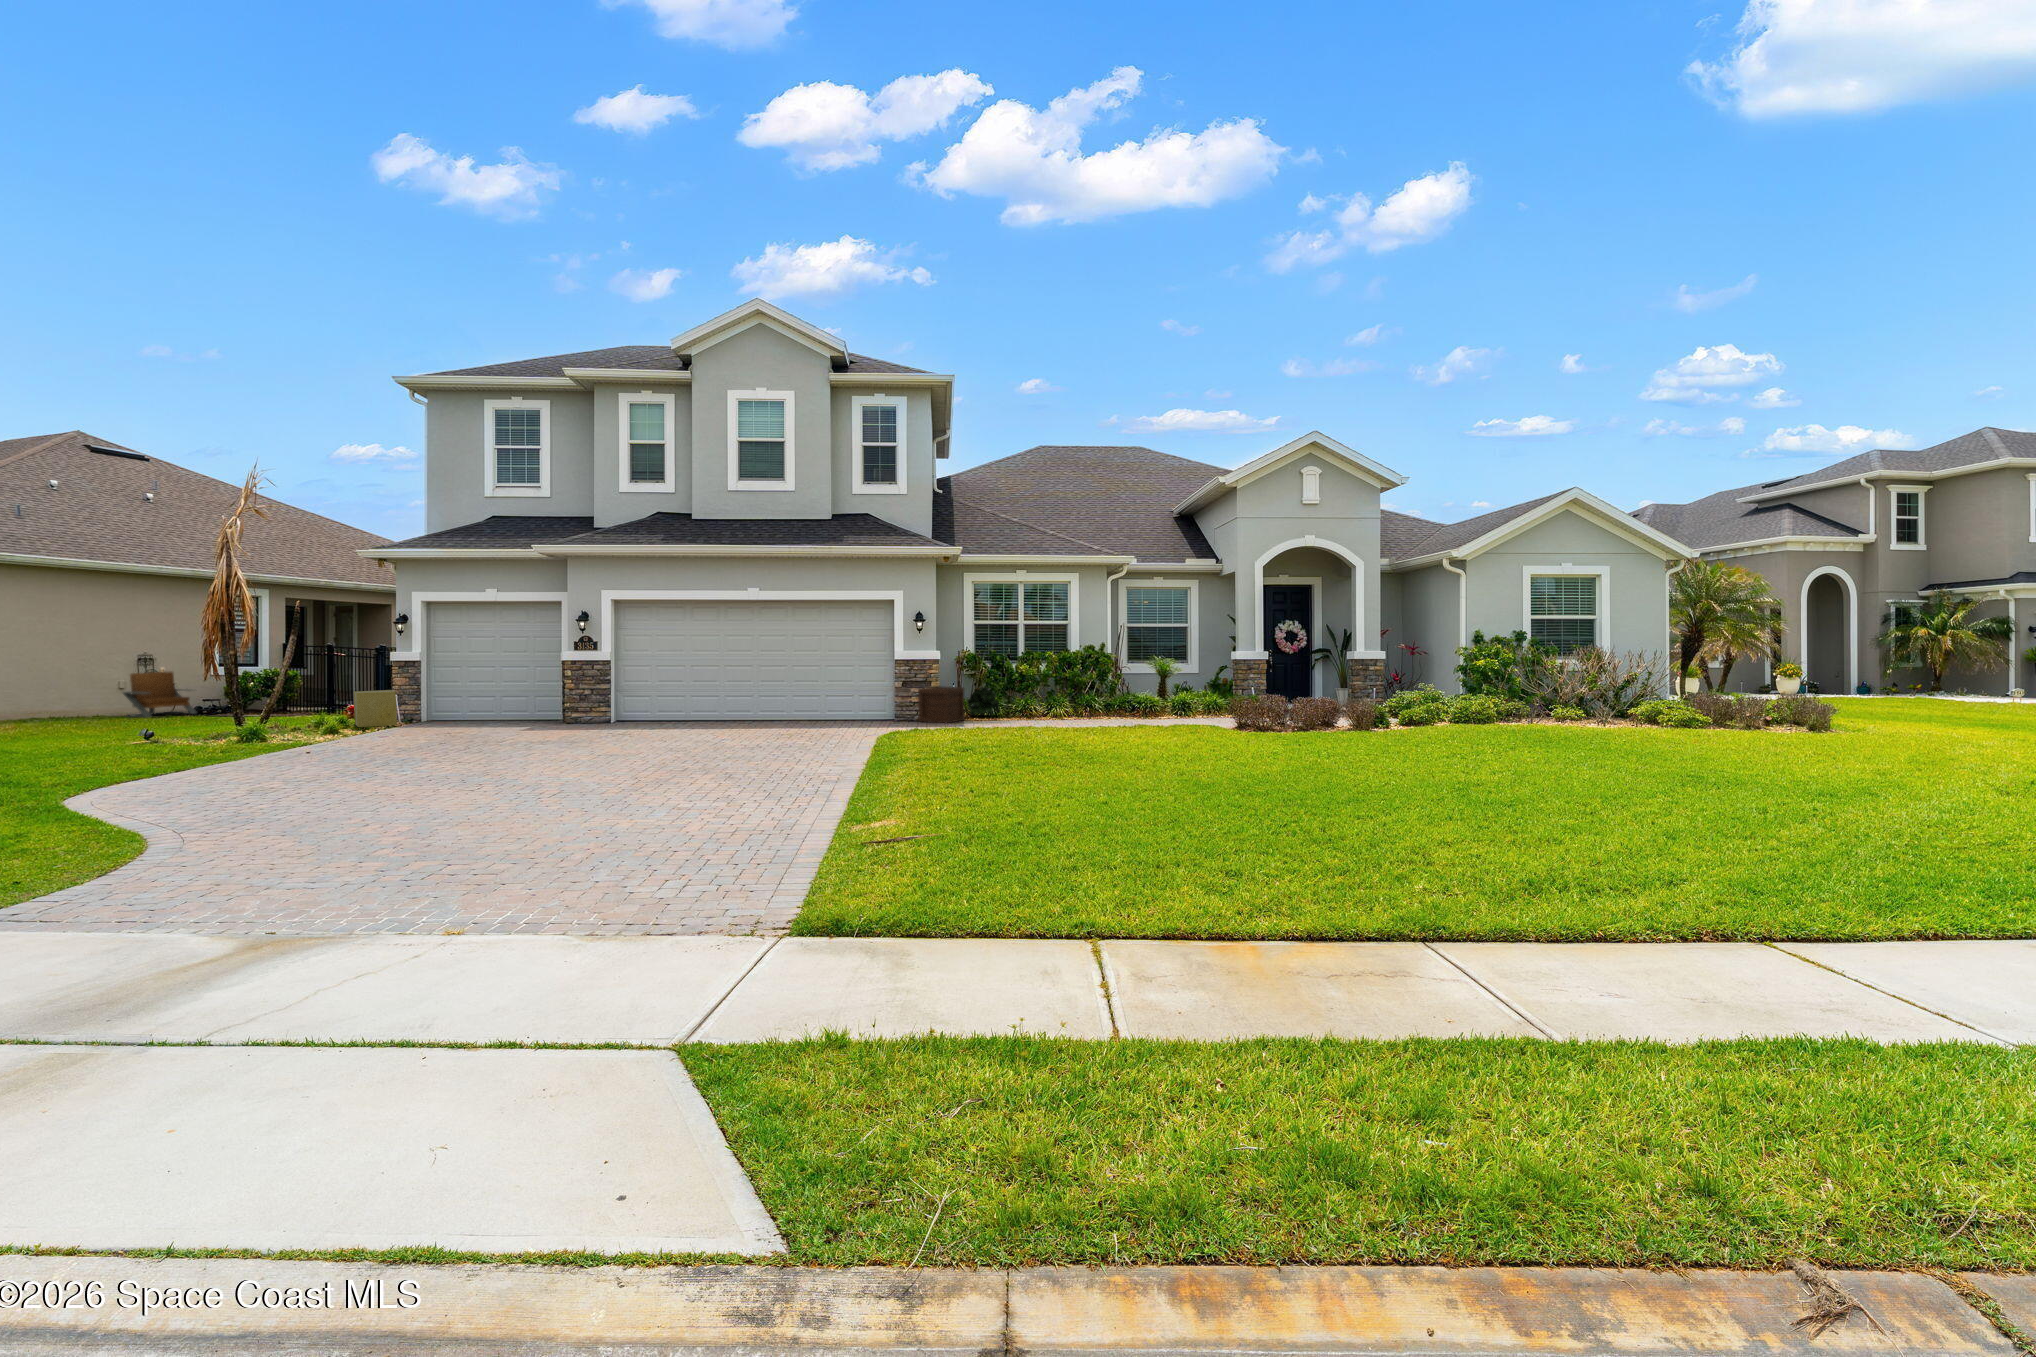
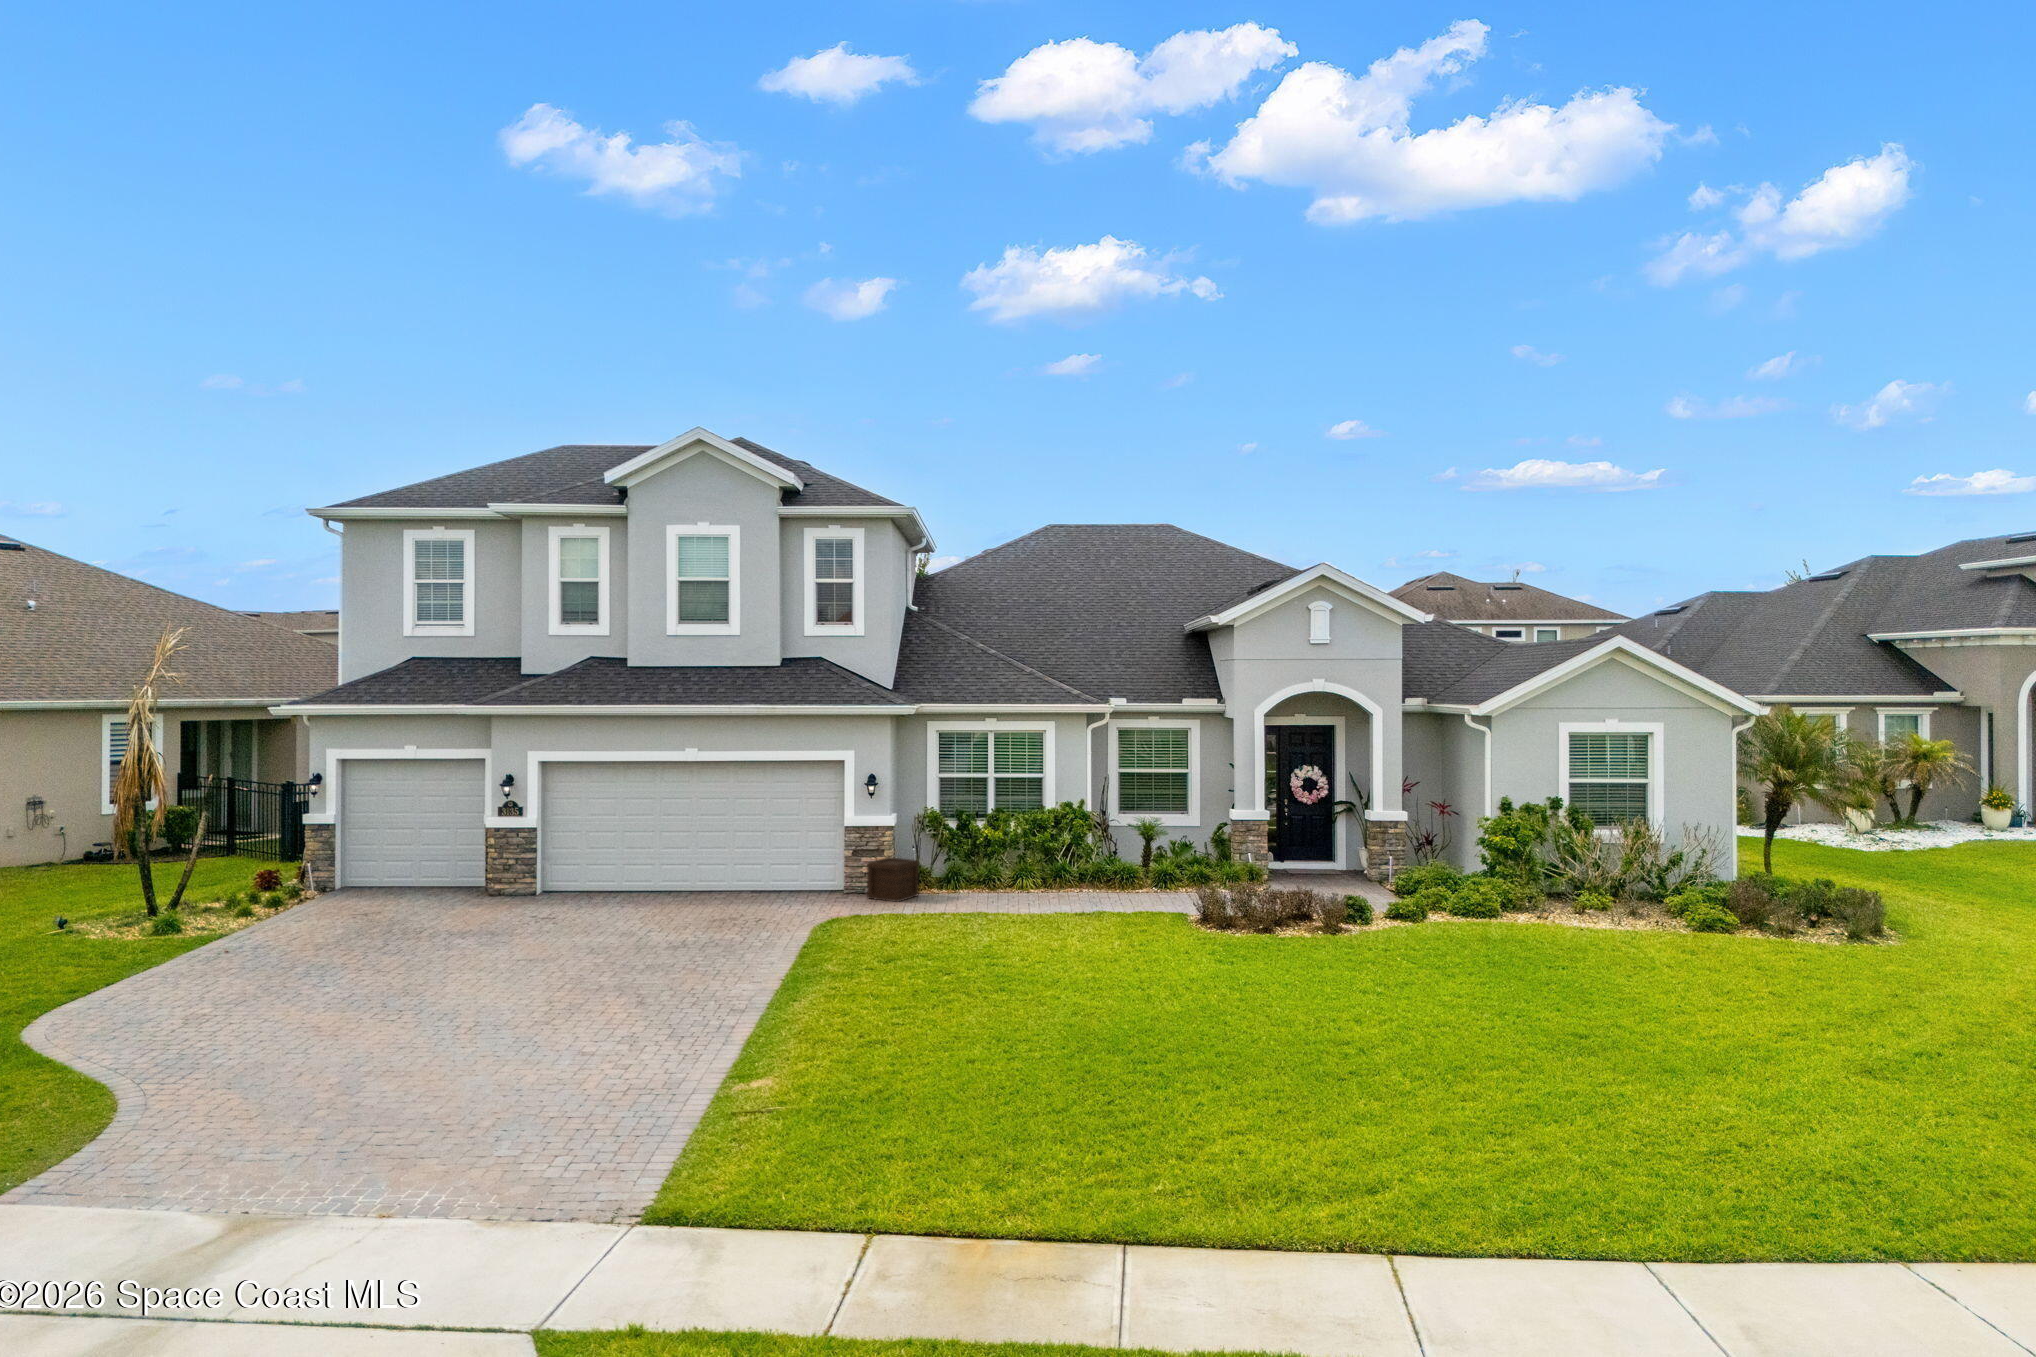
lounge chair: present [123,672,196,717] -> none [12,817,90,871]
potted plant: present [966,687,999,716] -> none [921,855,961,890]
cardboard box: present [354,690,397,727] -> none [263,852,308,896]

